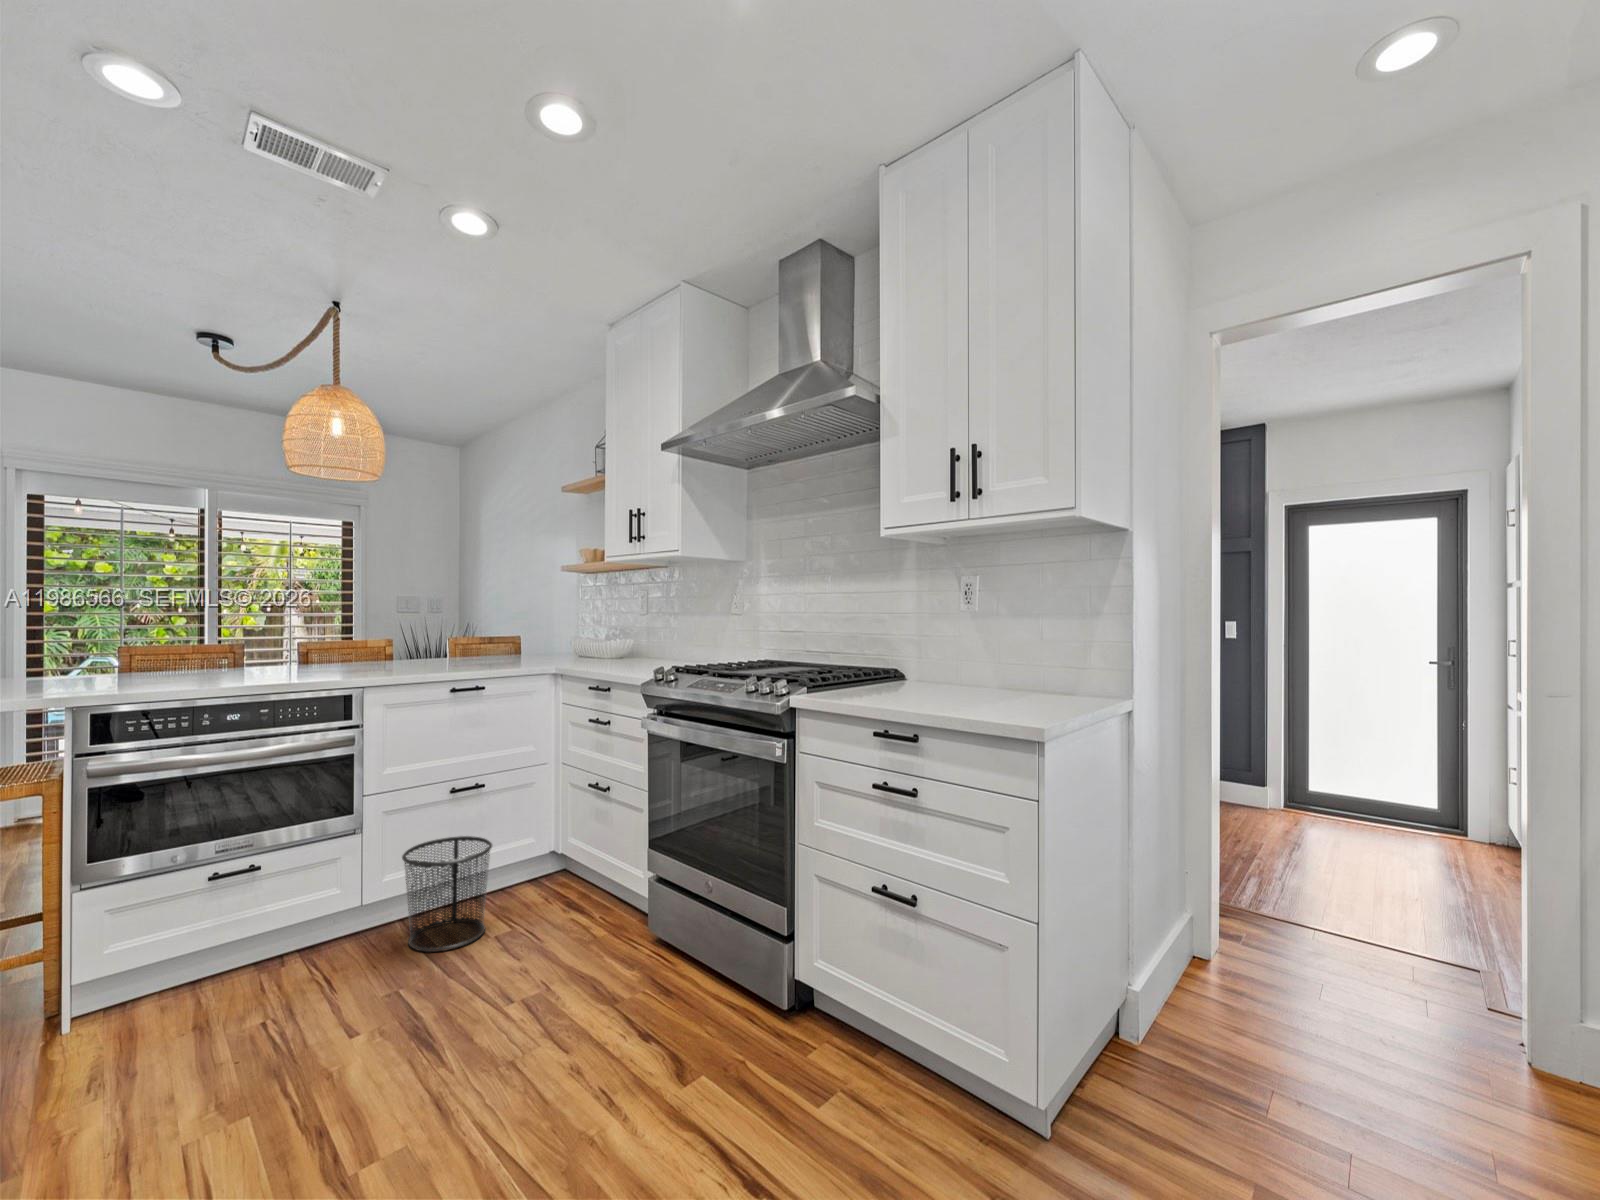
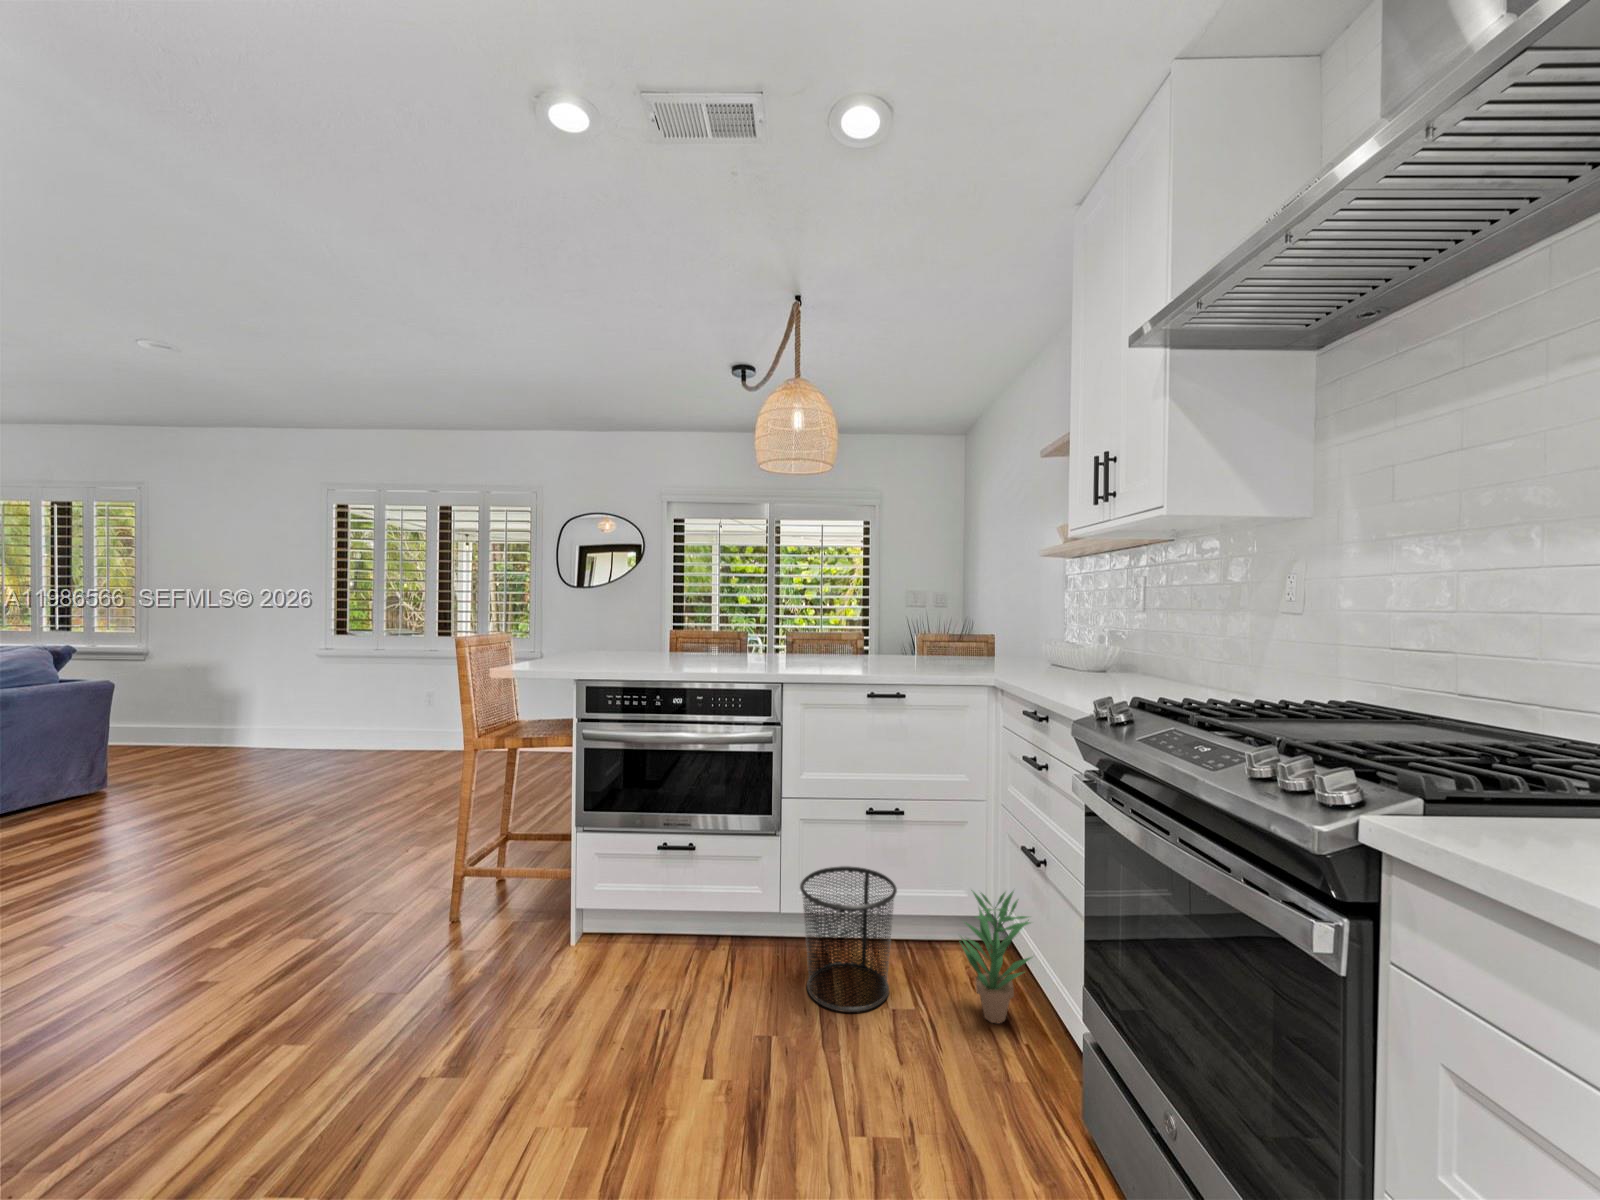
potted plant: none [541,816,601,917] -> present [960,891,1031,1023]

